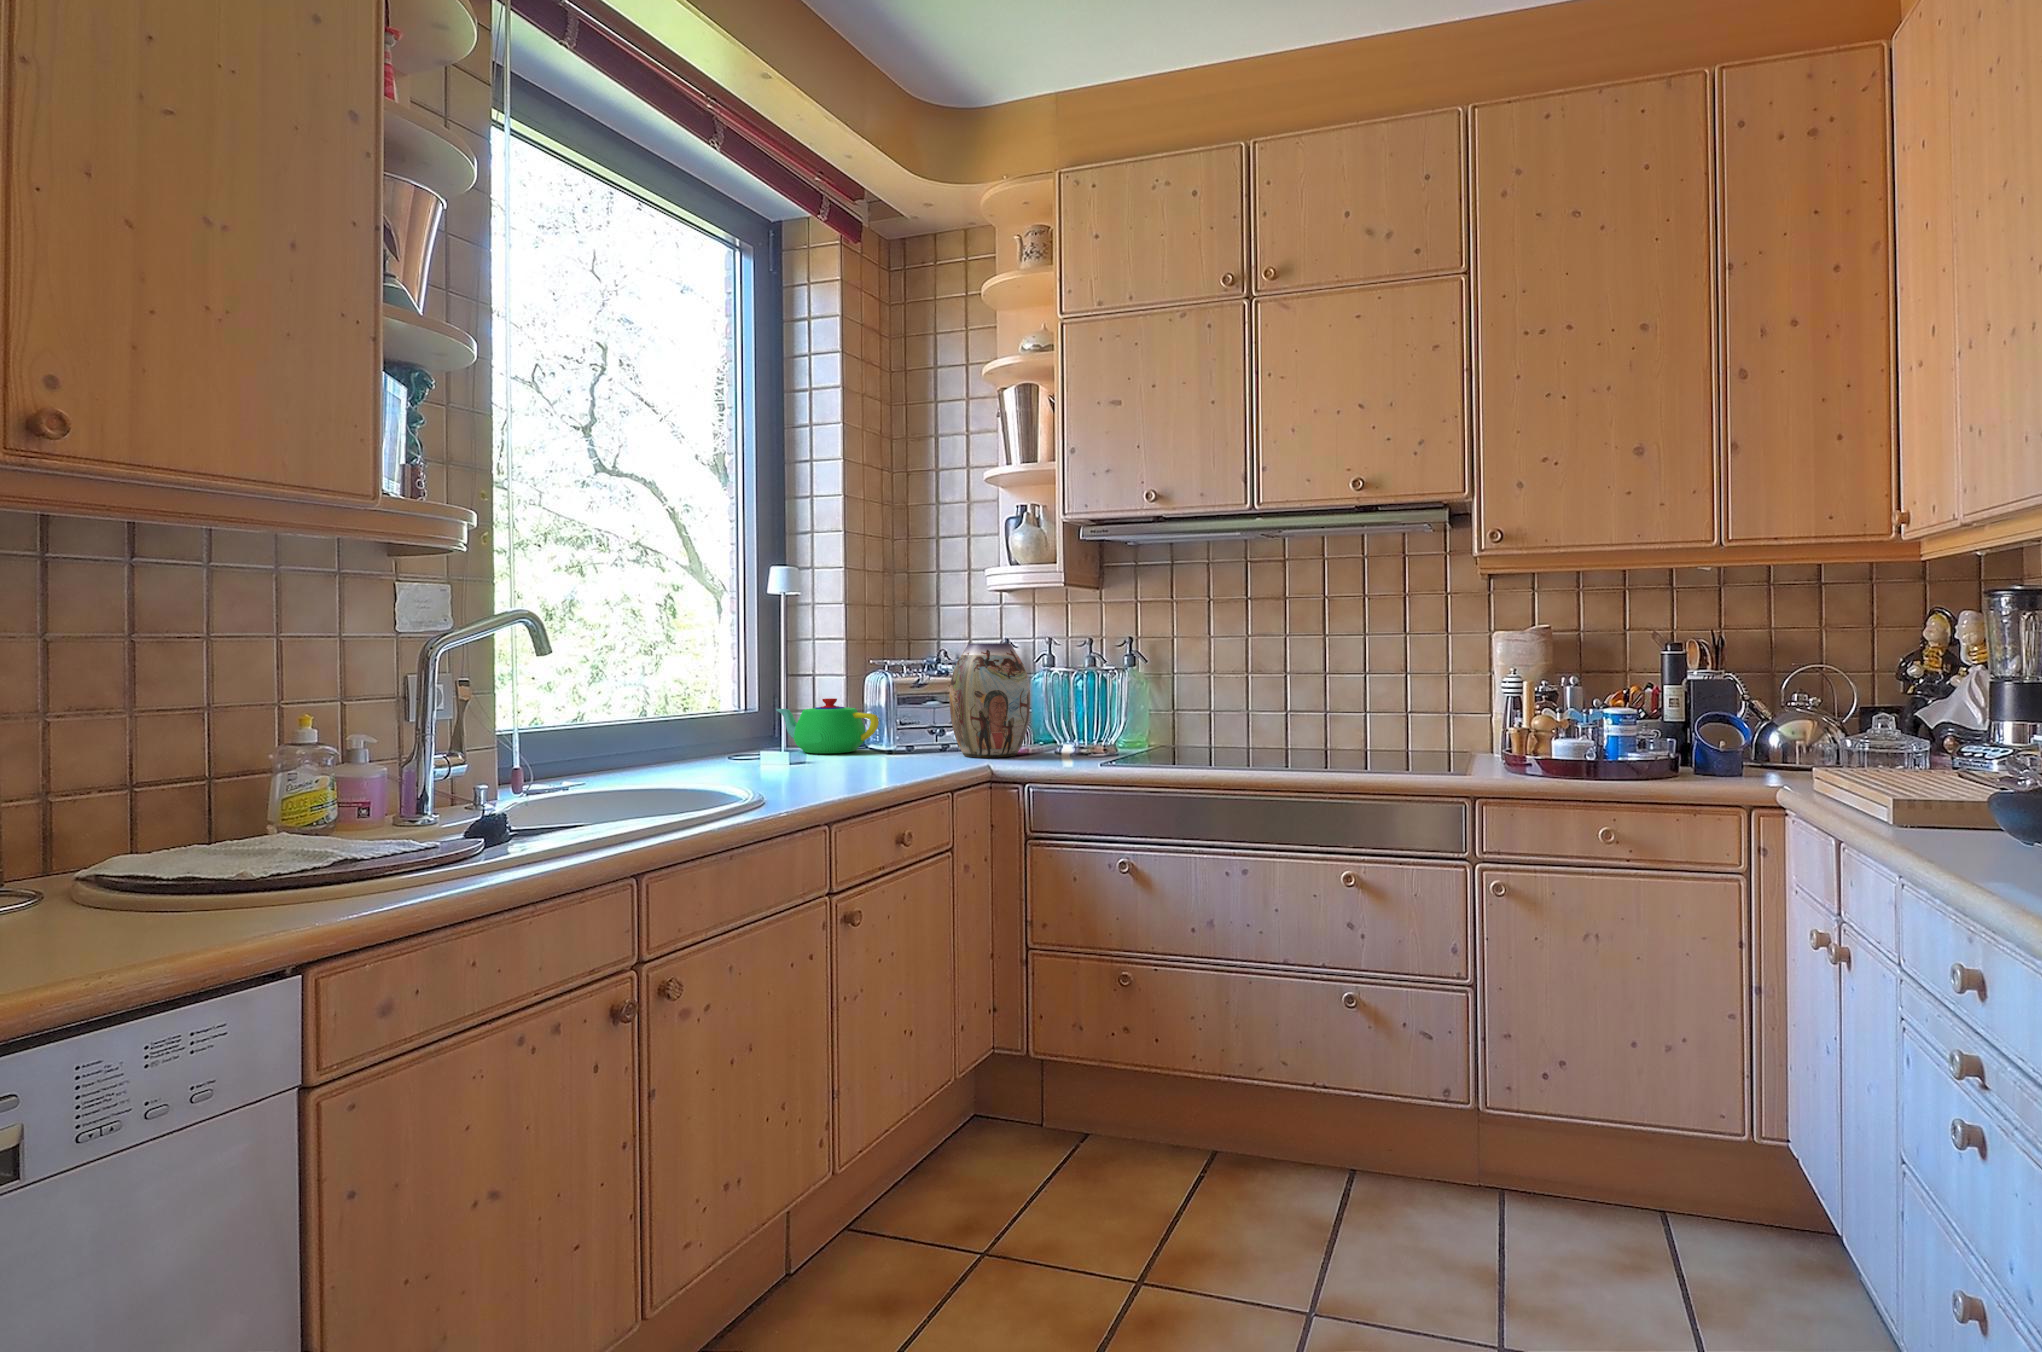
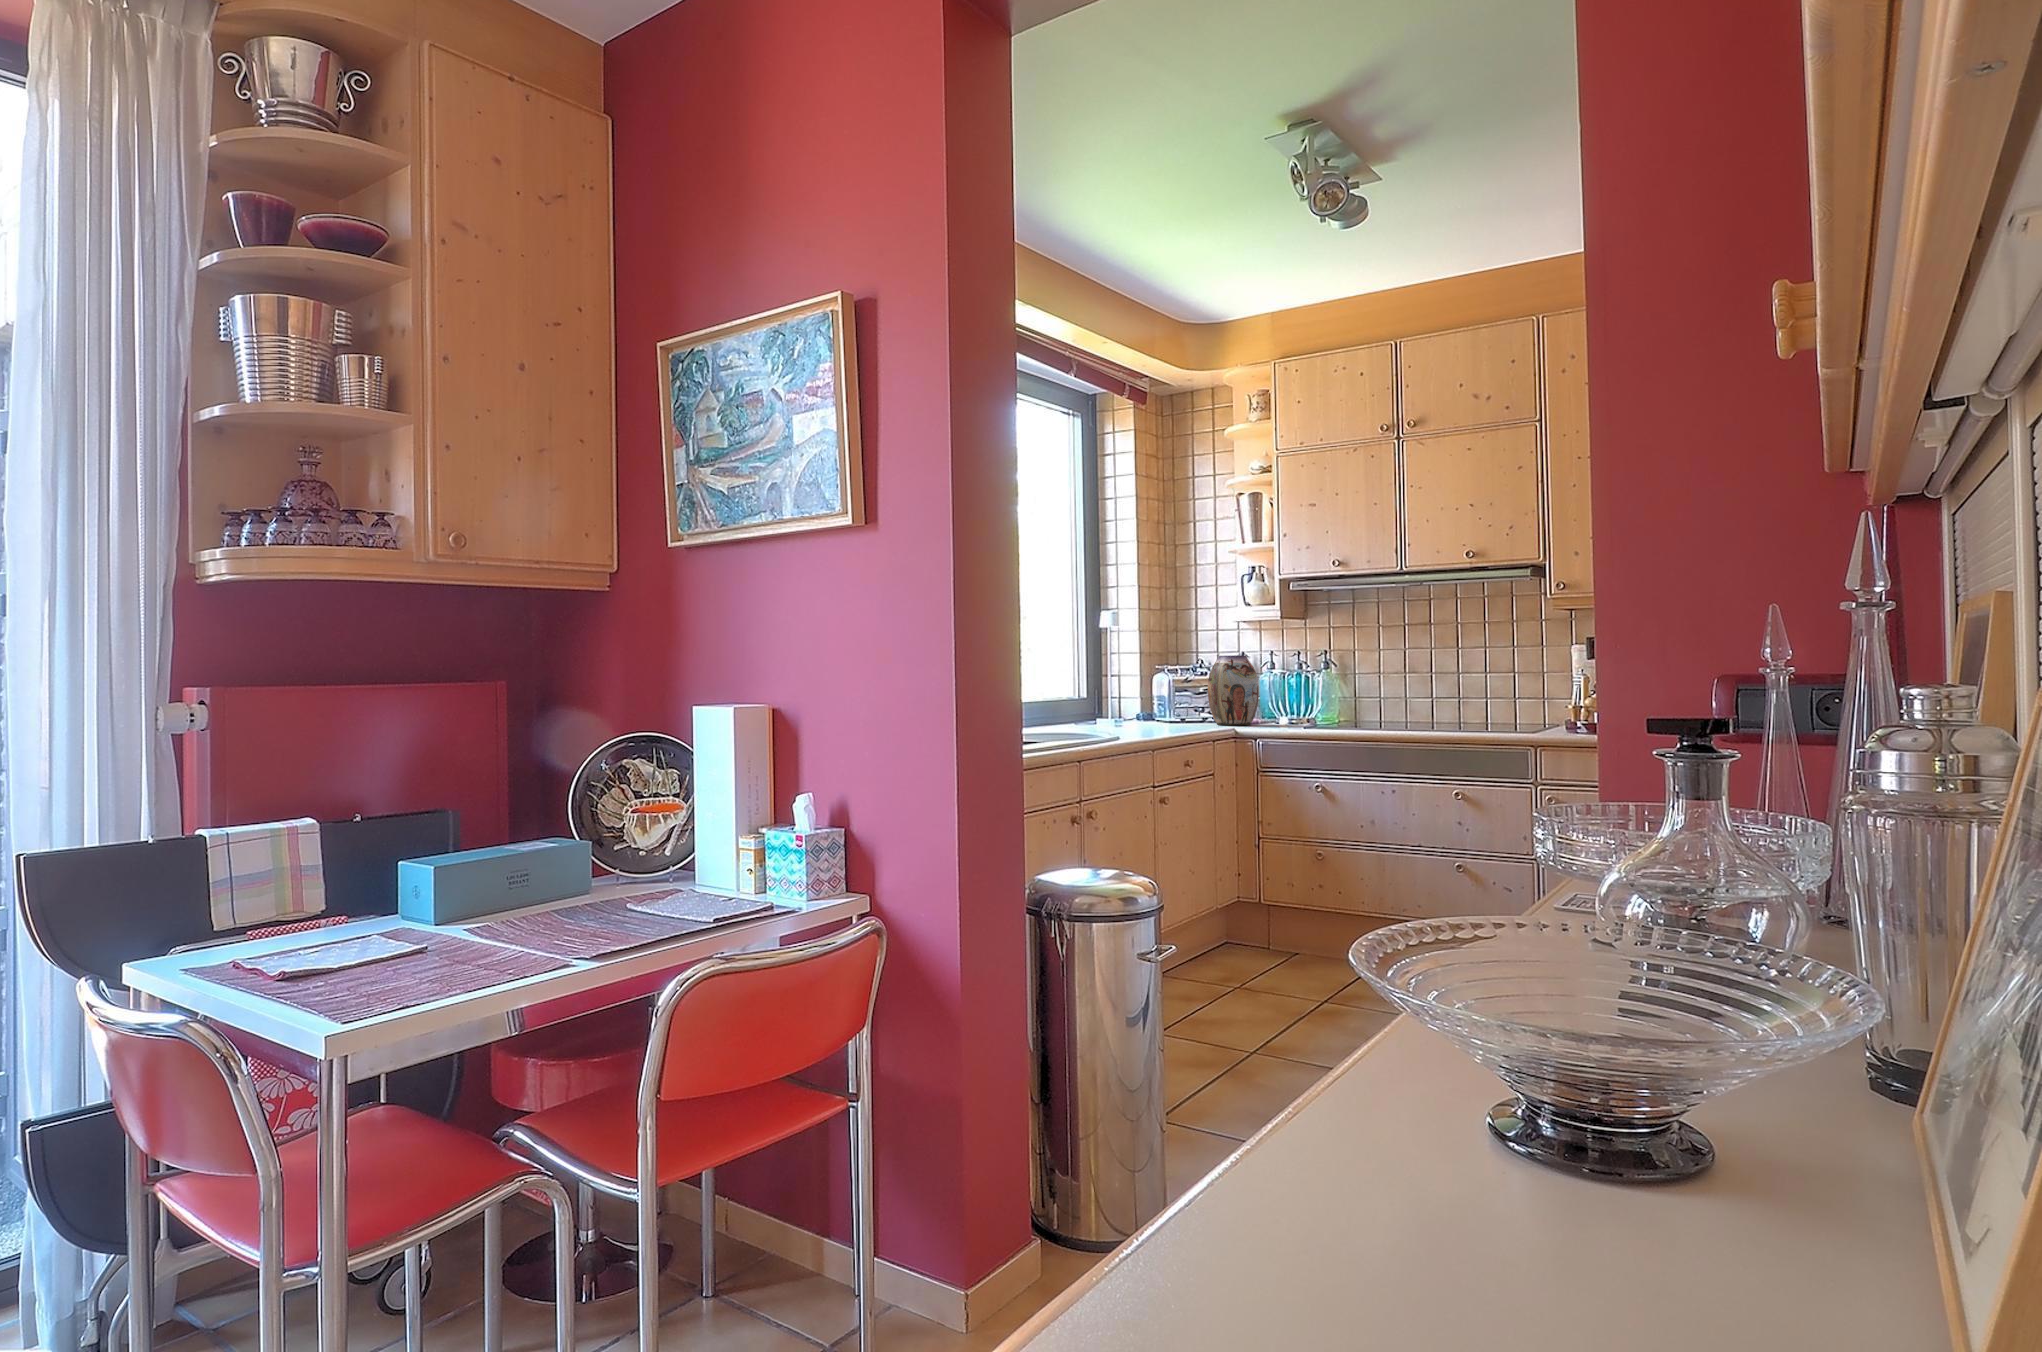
teapot: present [776,698,879,754] -> none [1100,690,1163,723]

